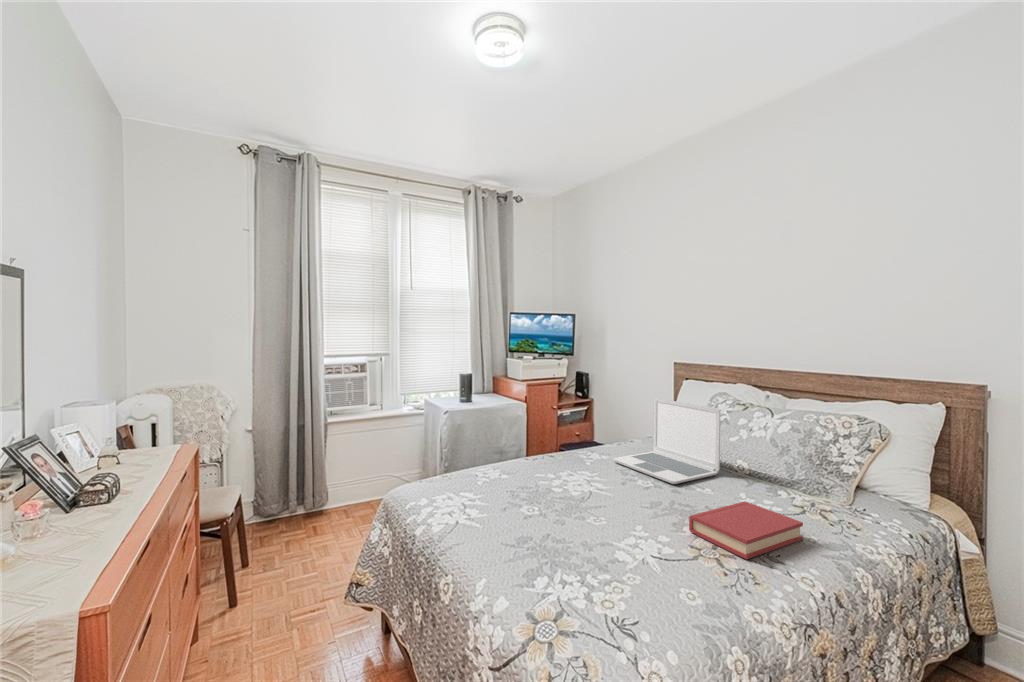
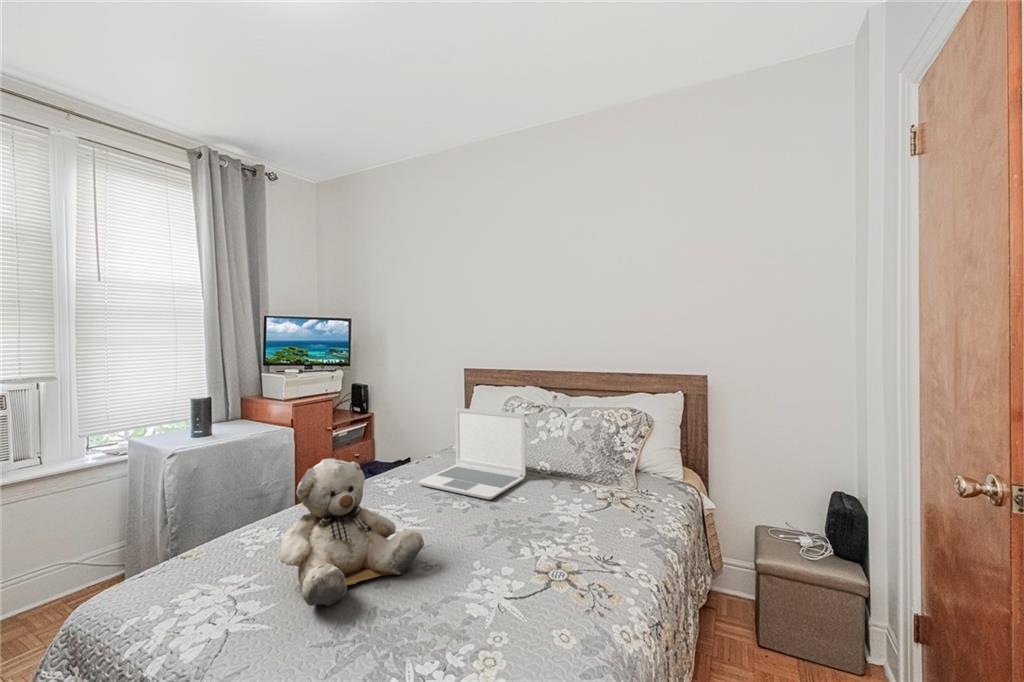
teddy bear: none [492,421,595,525] -> present [280,458,424,606]
hardback book: present [689,501,803,559] -> none [527,506,621,571]

